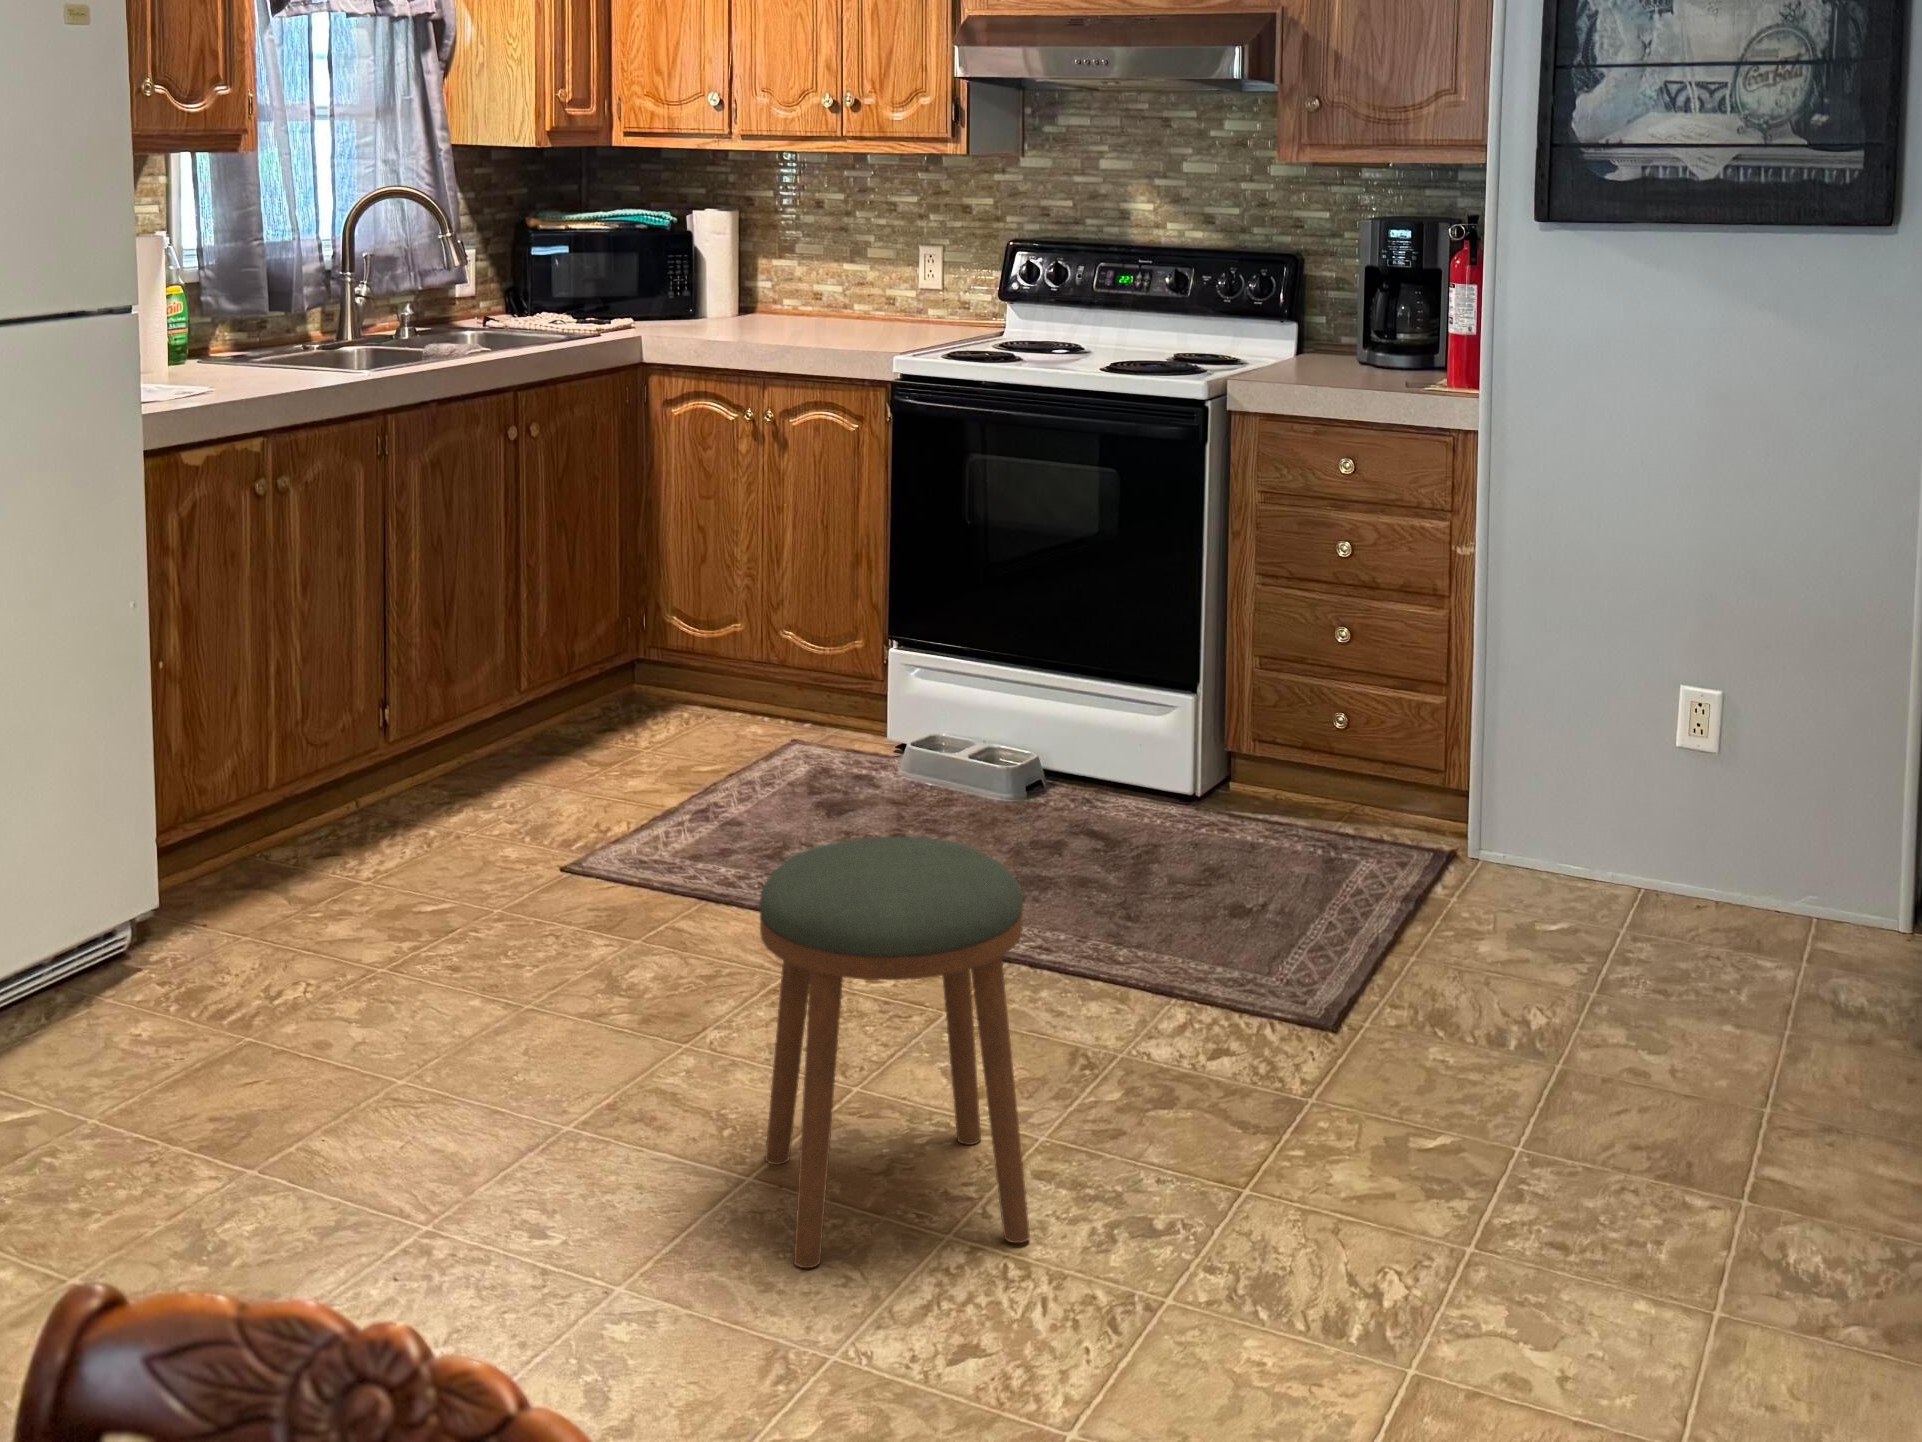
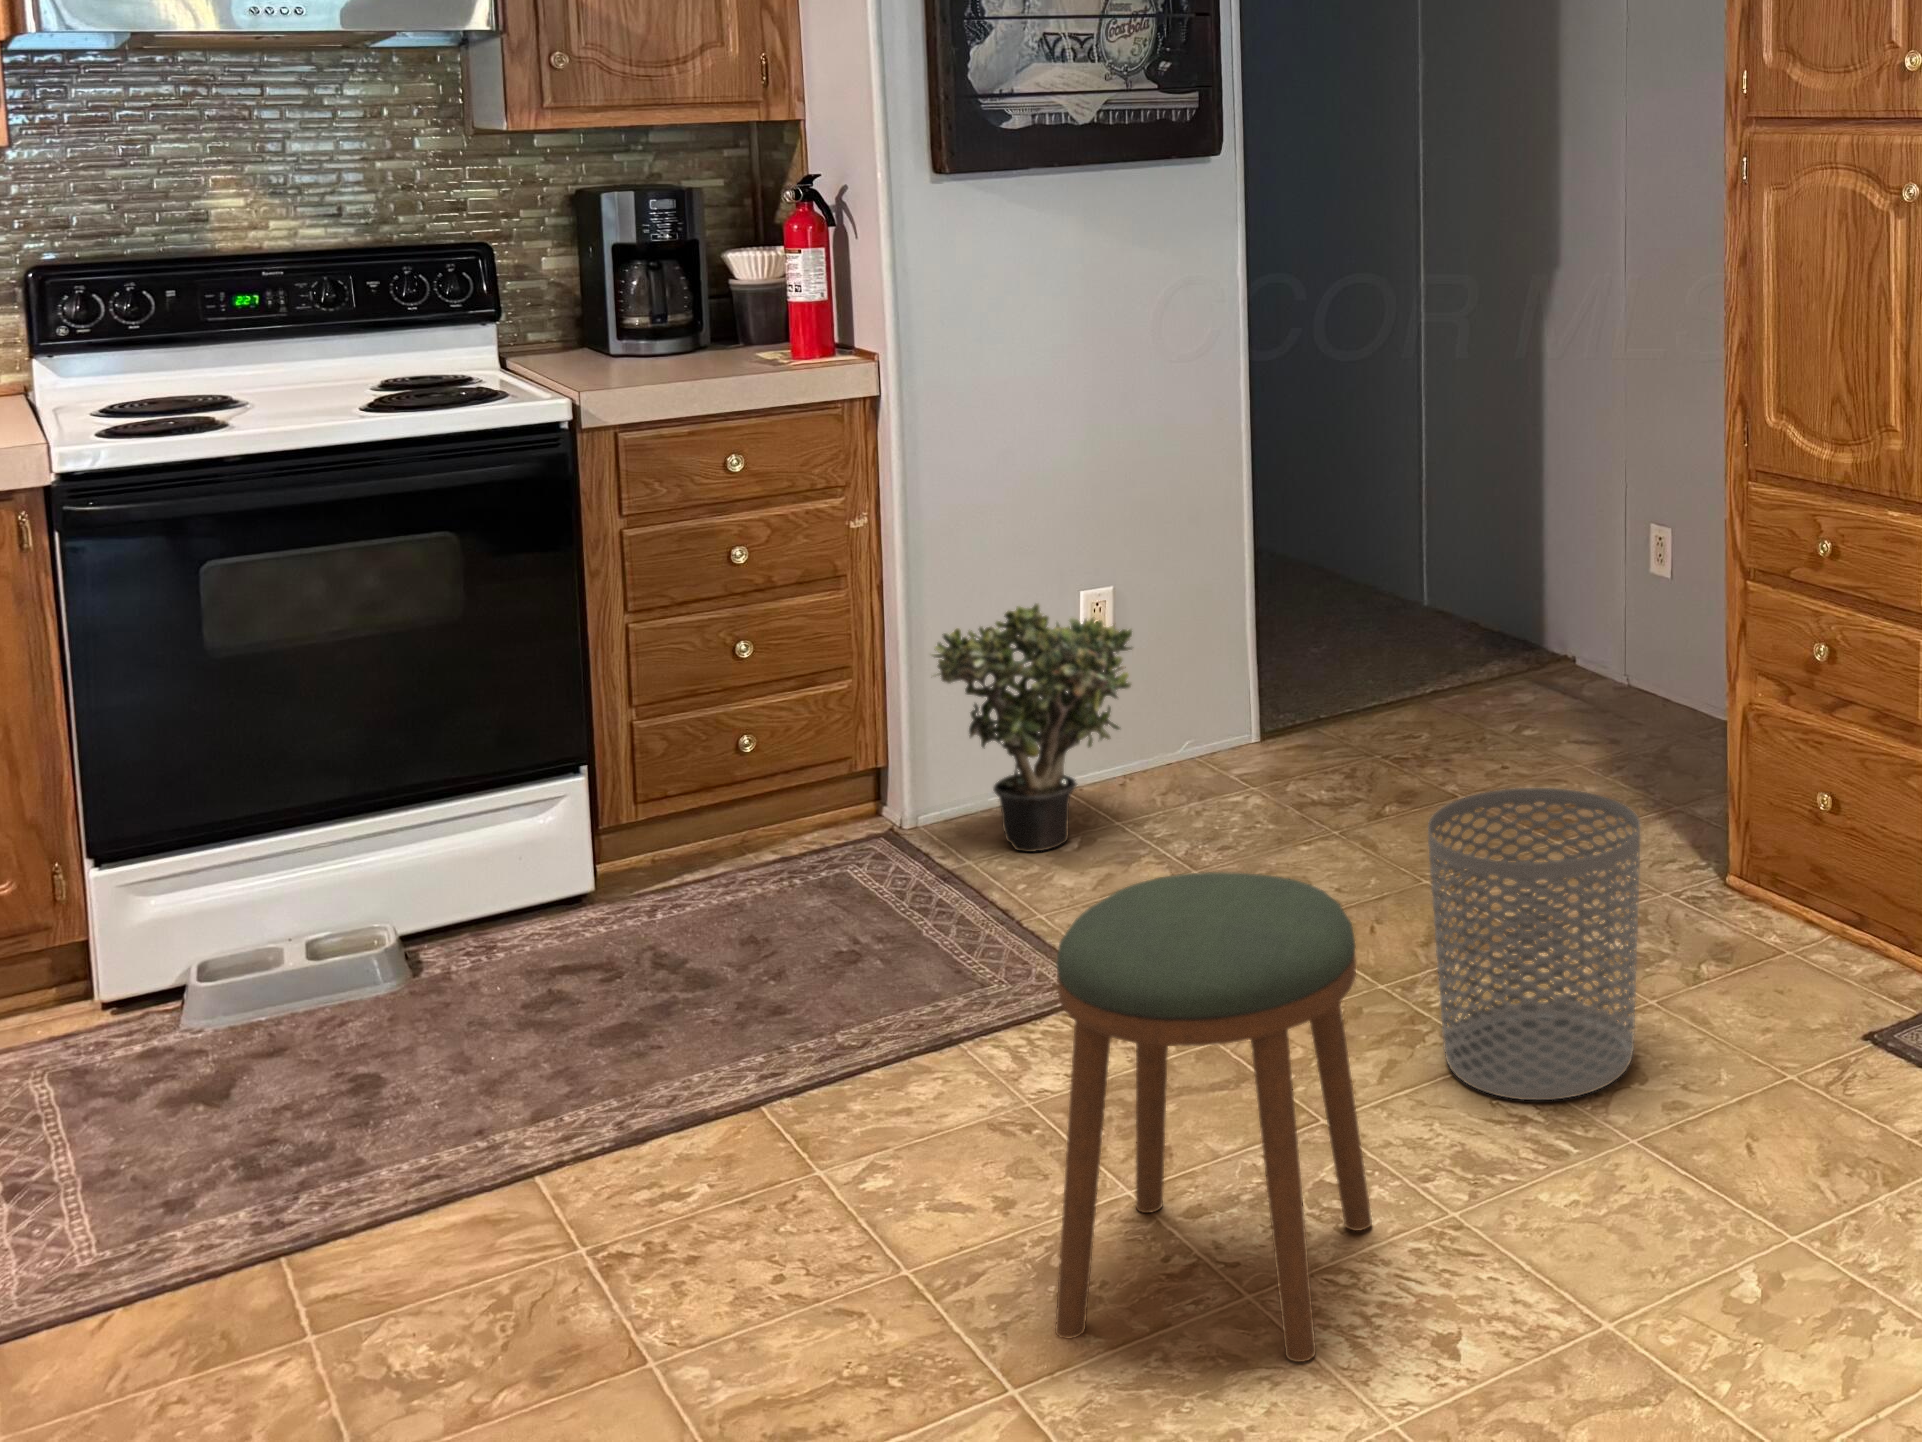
potted plant: none [1434,664,1659,919] -> present [932,604,1132,852]
waste bin: none [1303,944,1550,1315] -> present [1428,788,1640,1100]

